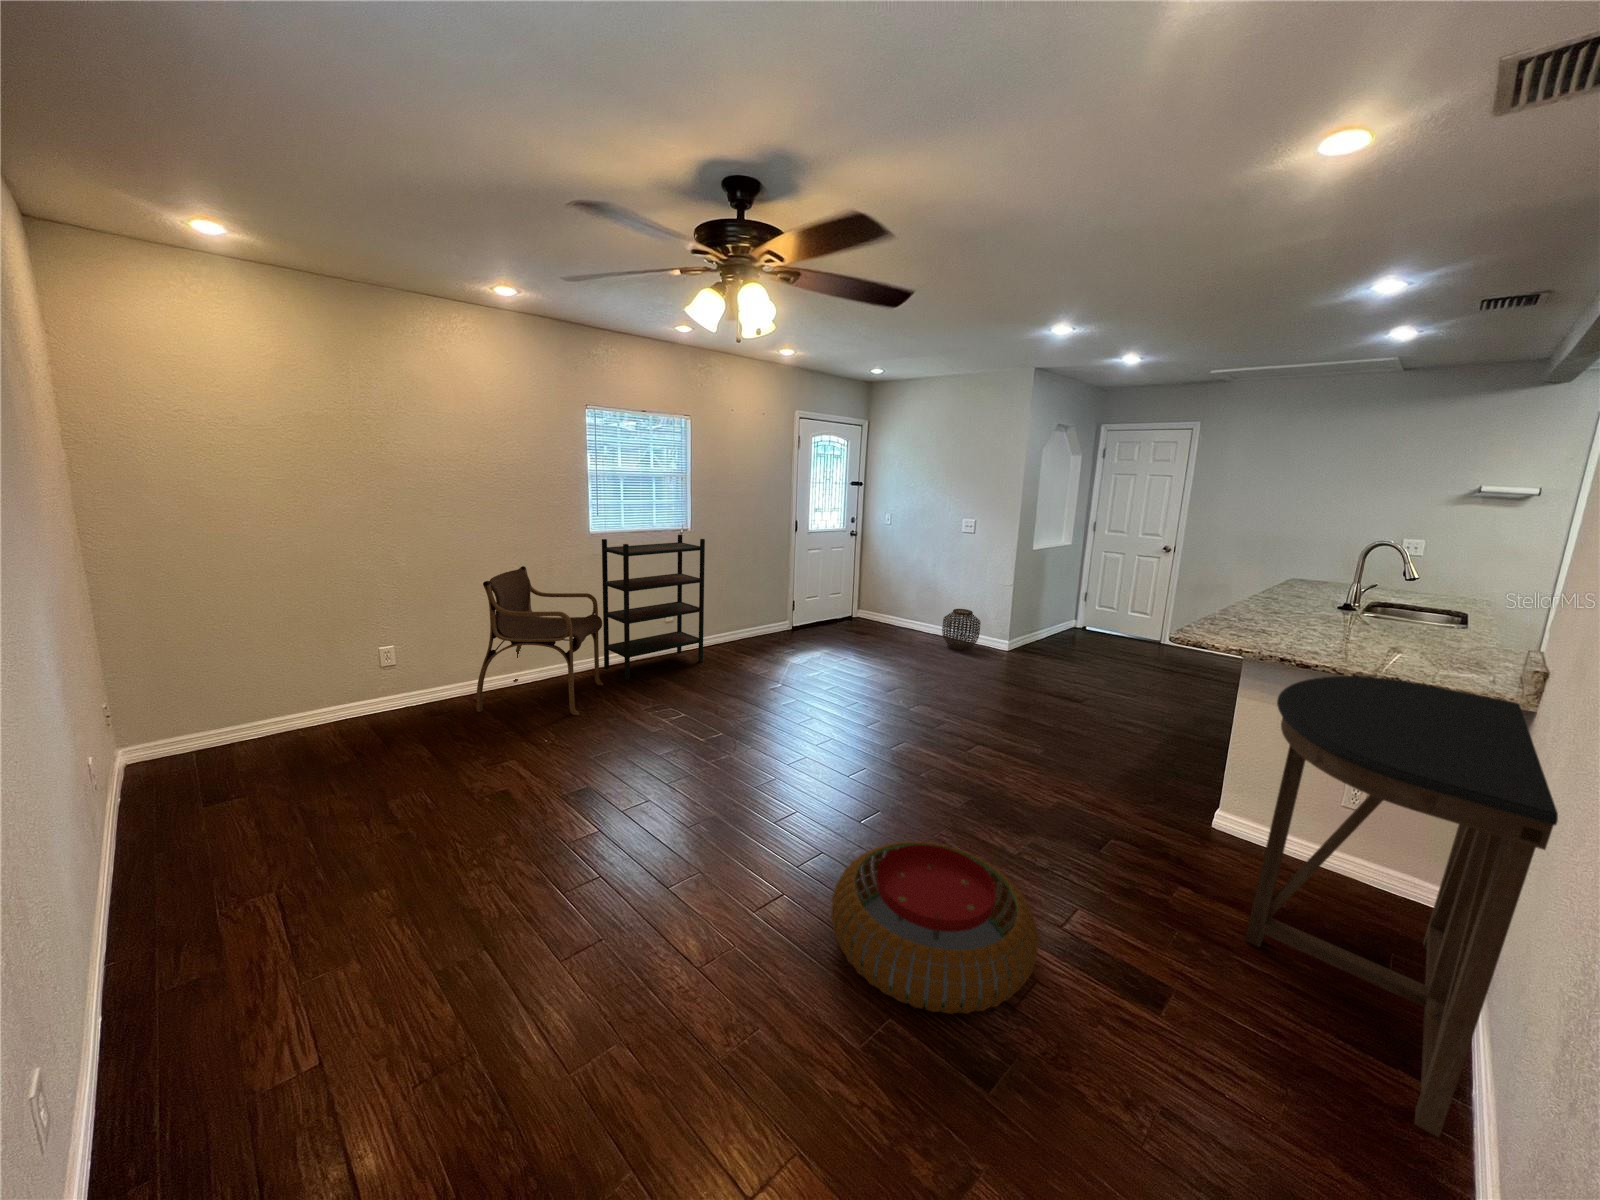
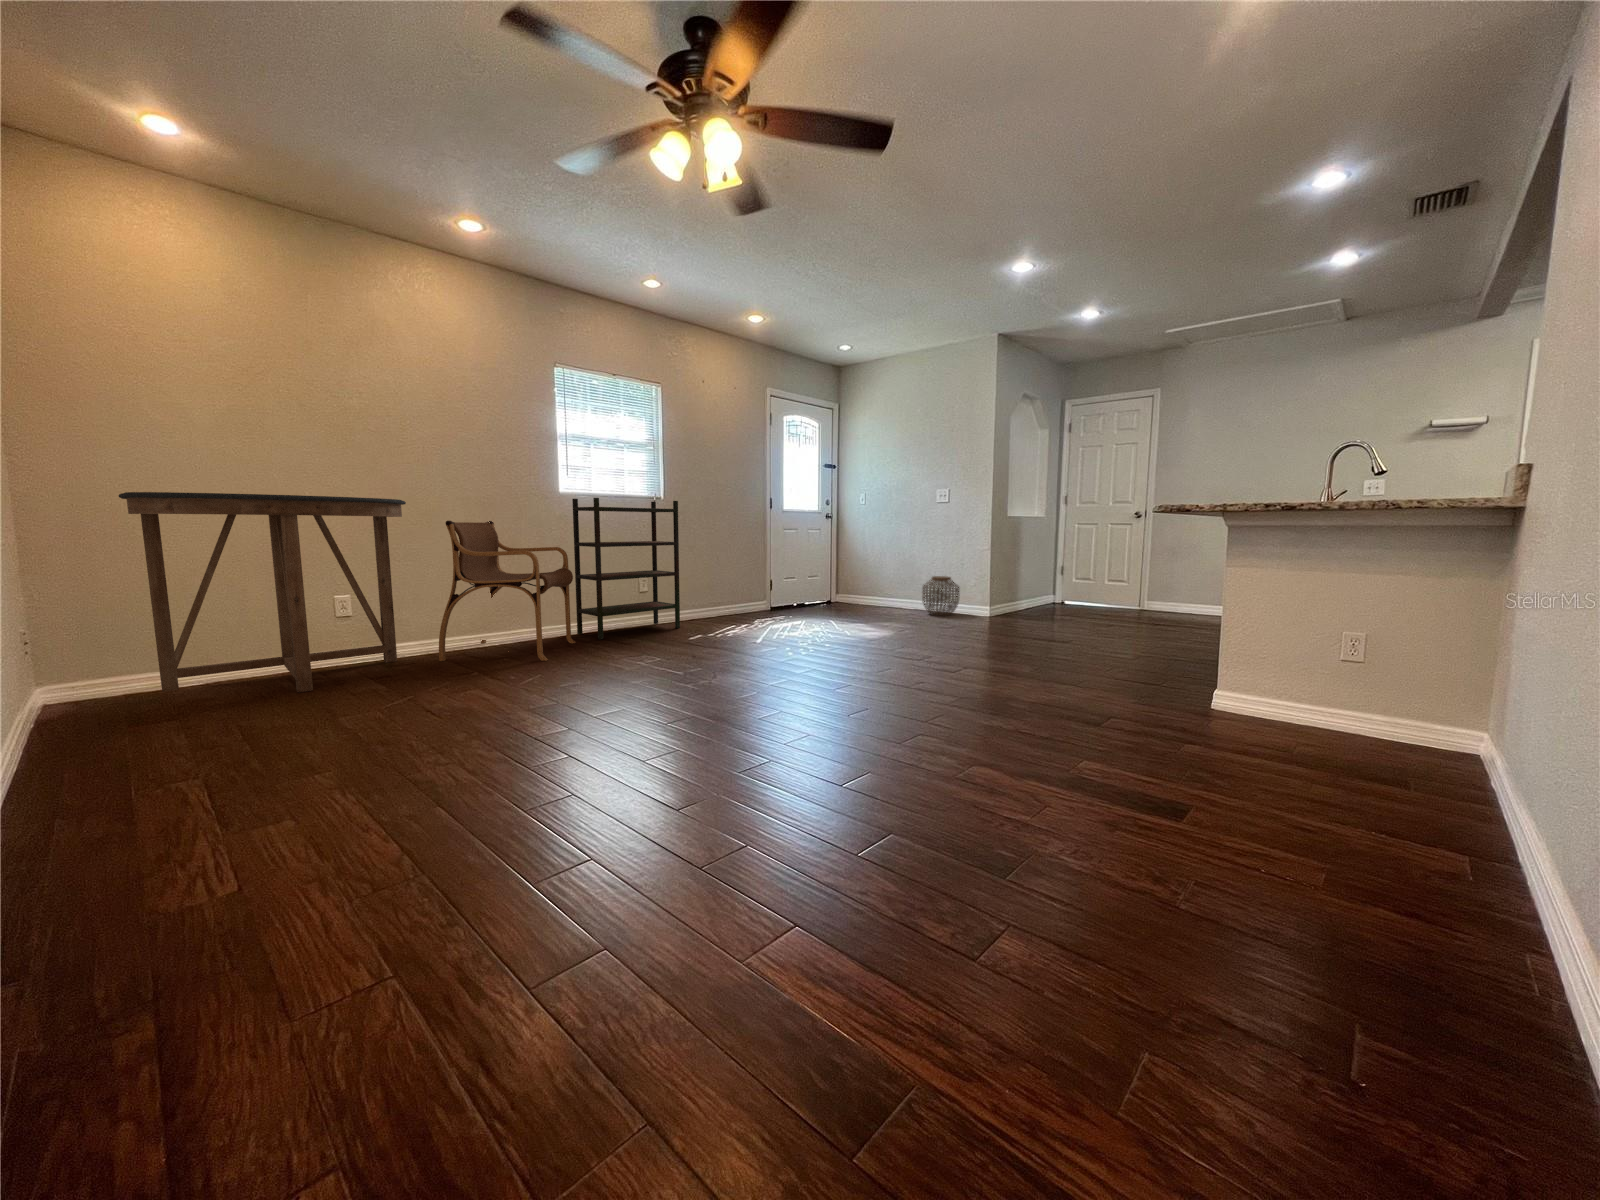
console table: present [1245,676,1558,1137] -> present [119,492,406,692]
pouf: present [831,841,1039,1014] -> none [809,693,1037,831]

